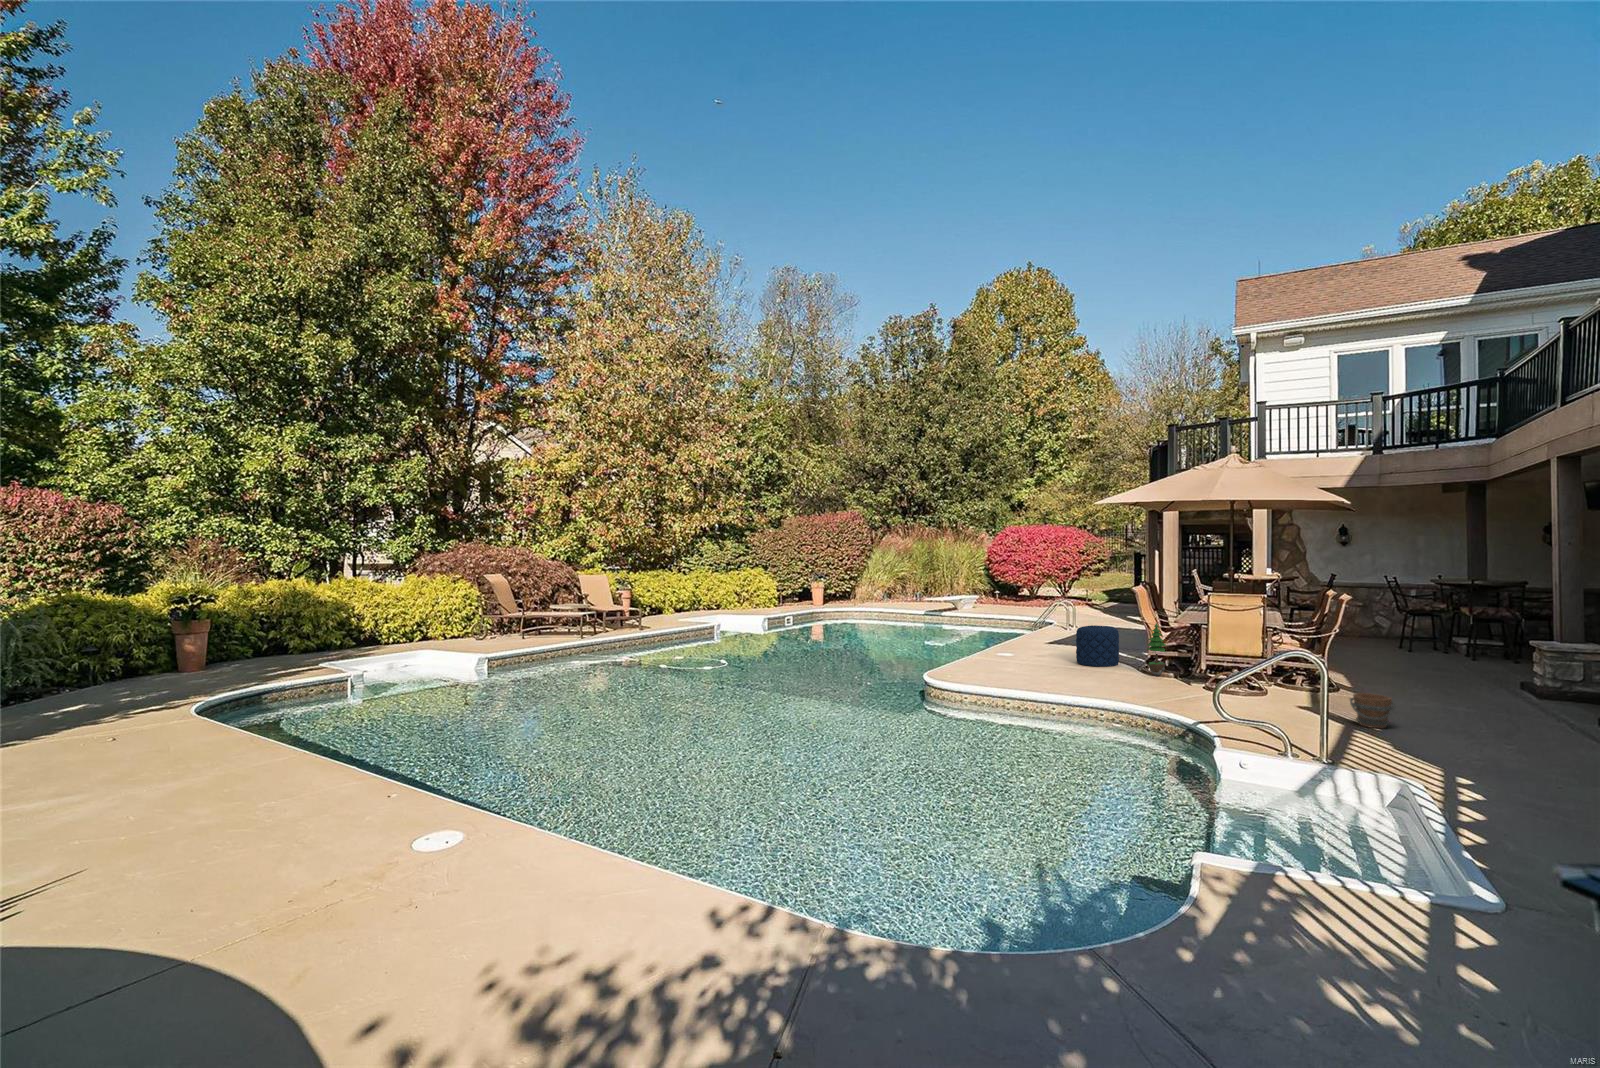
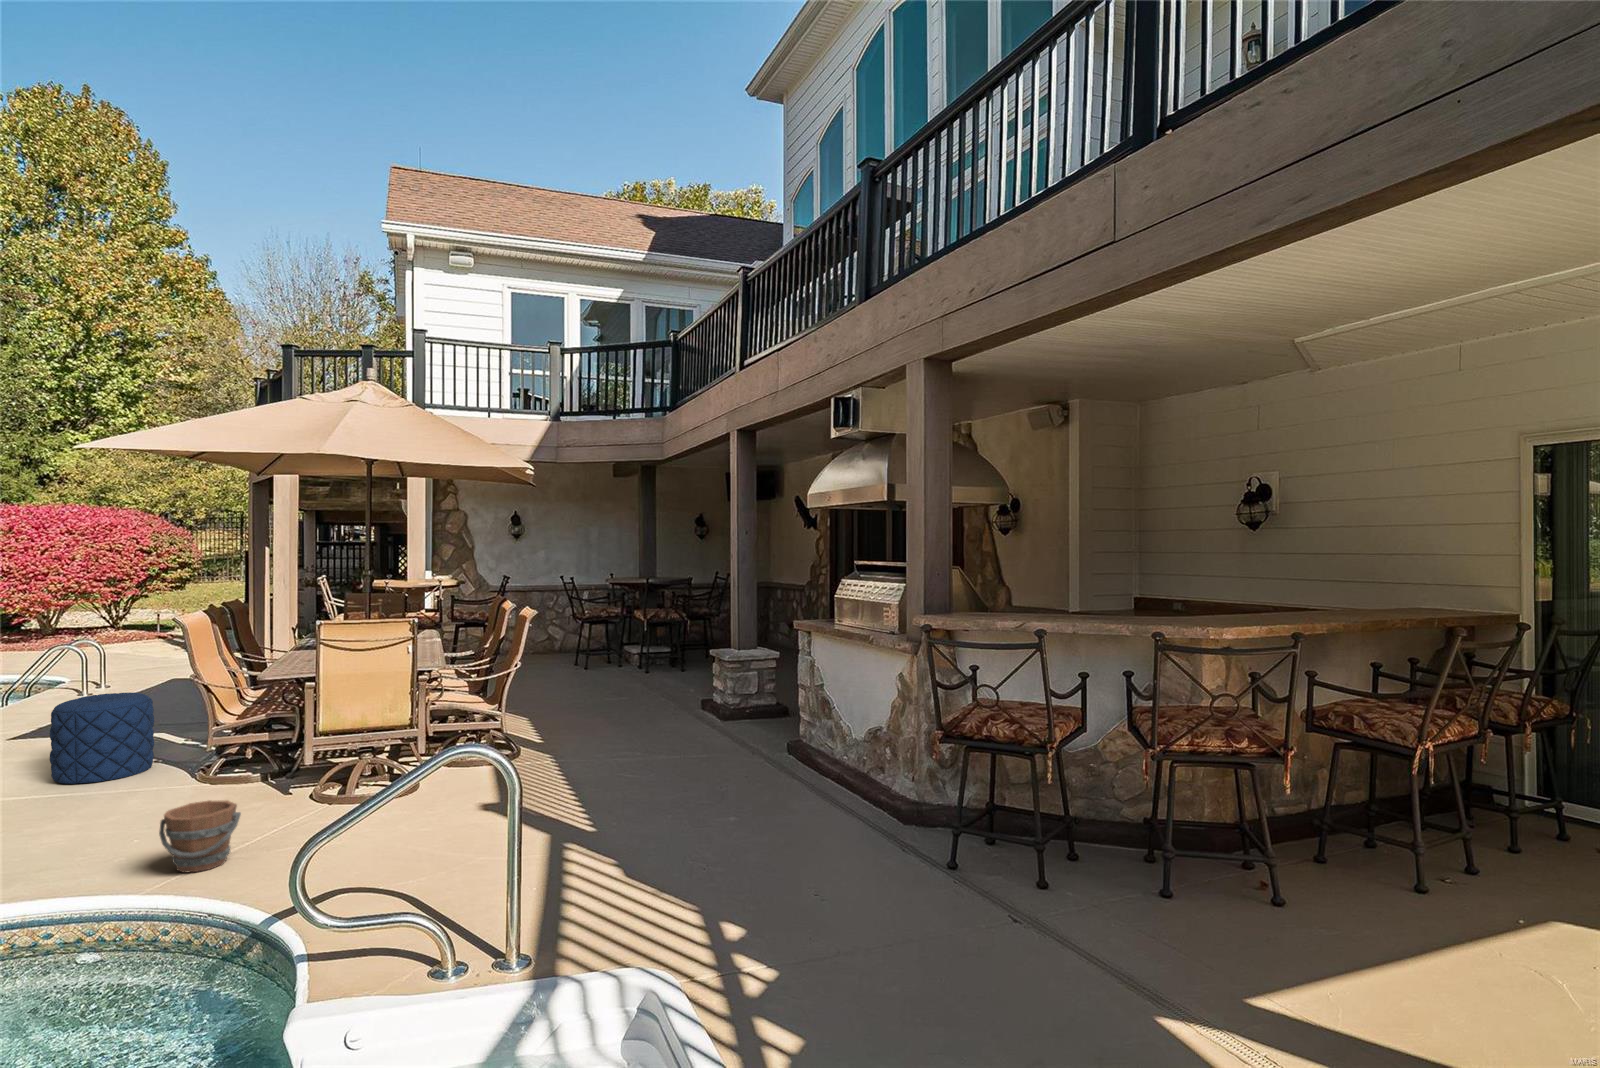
potted tree: present [1147,623,1166,676] -> none [201,678,245,784]
bucket: present [1350,693,1396,729] -> present [159,800,241,872]

